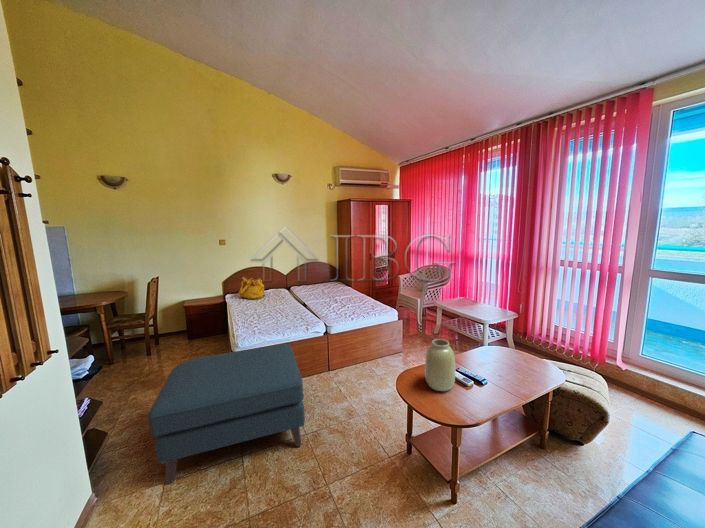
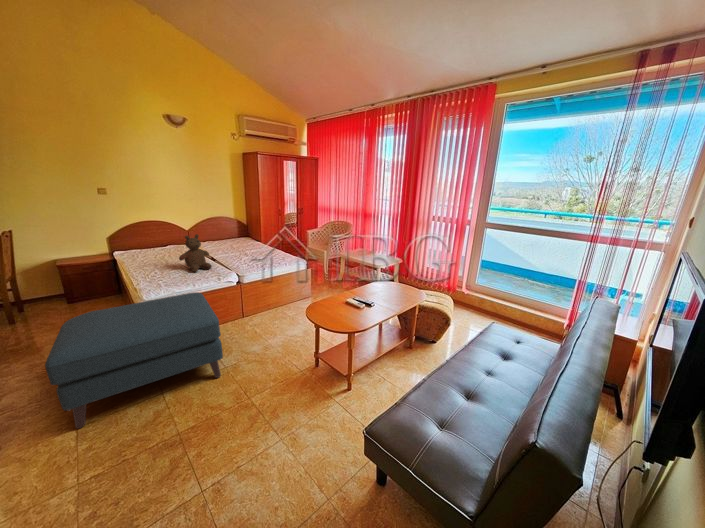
handbag: present [238,277,265,299] -> none [131,231,165,255]
teddy bear: none [274,282,303,320] -> present [179,234,212,272]
vase: present [425,339,455,391] -> none [328,275,351,315]

